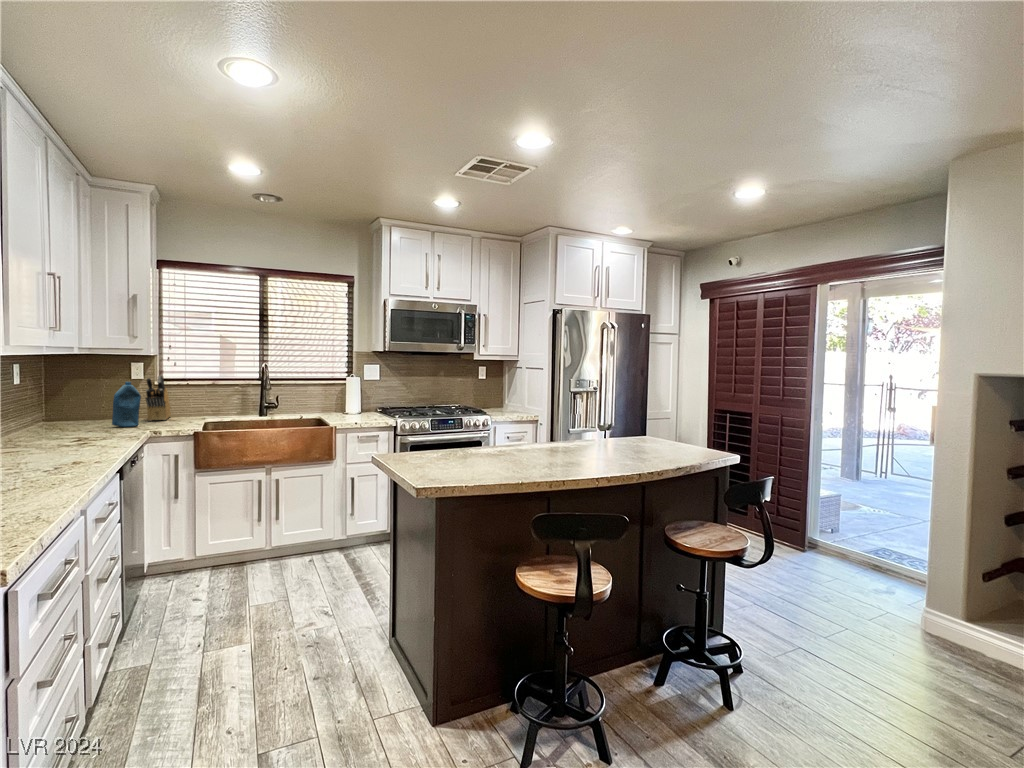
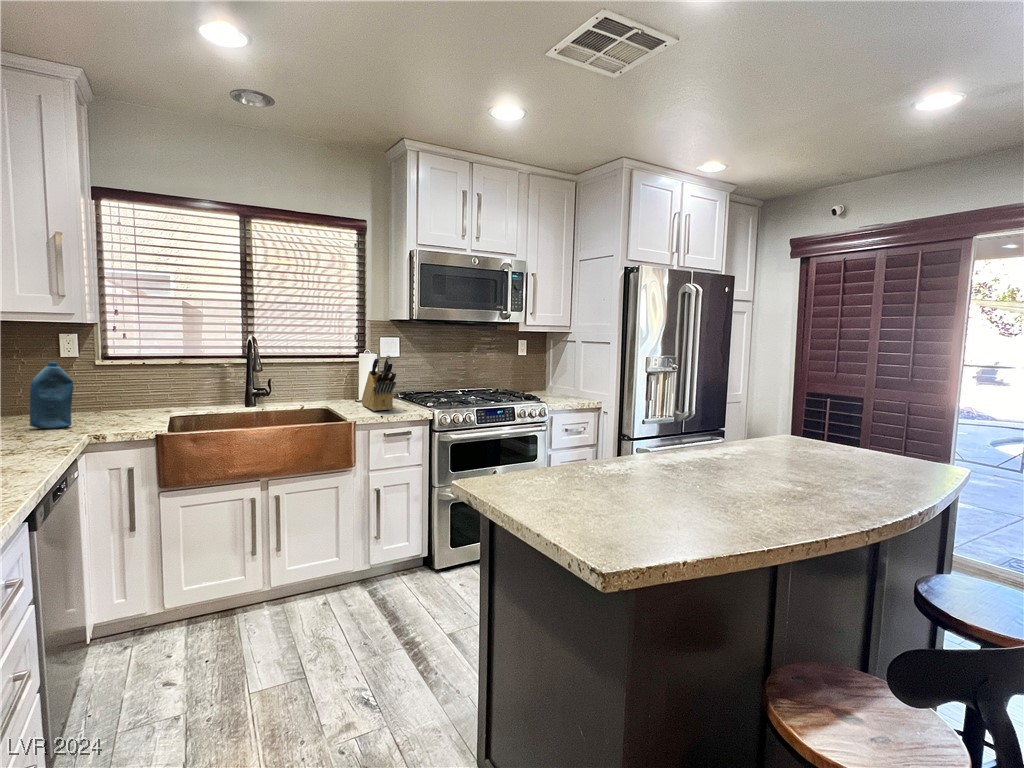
knife block: present [145,376,171,421] -> present [362,355,396,411]

